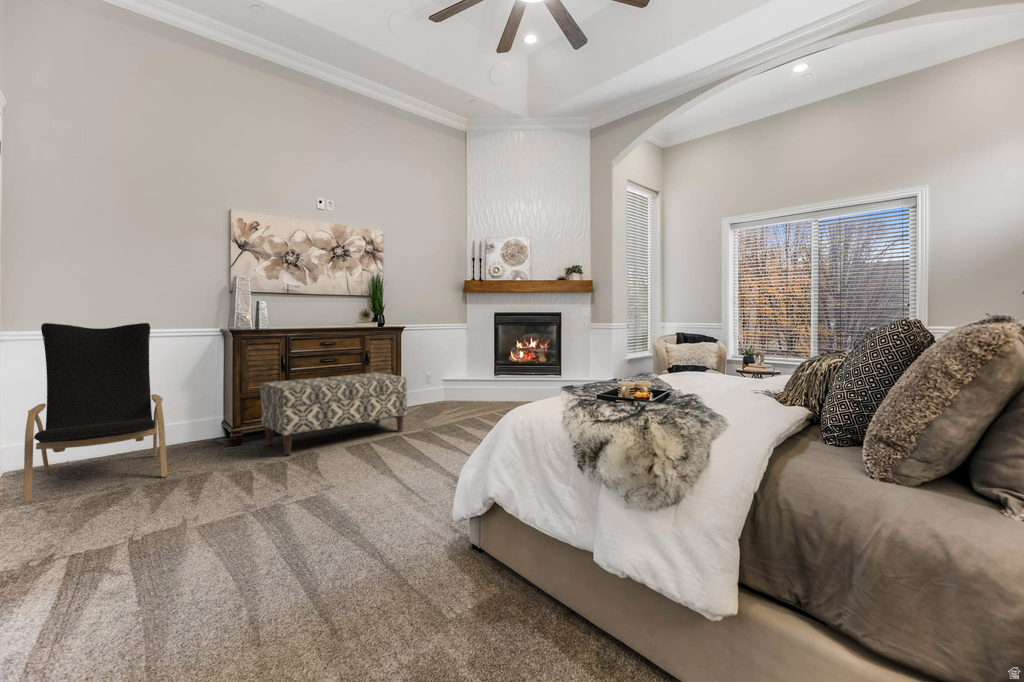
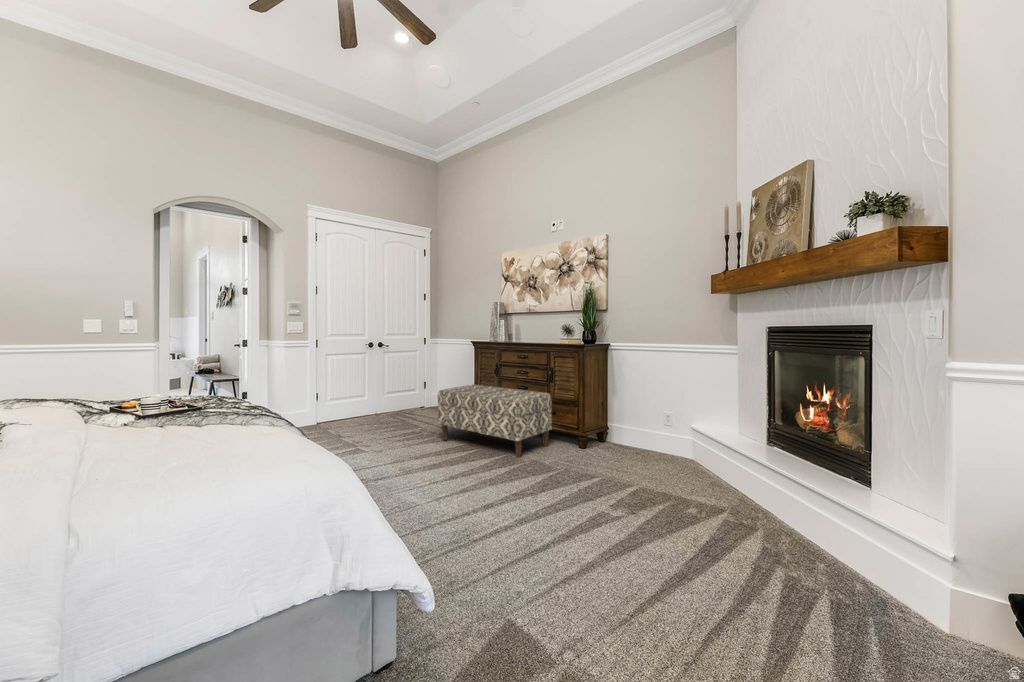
lounge chair: present [23,323,167,502] -> none [382,337,455,428]

